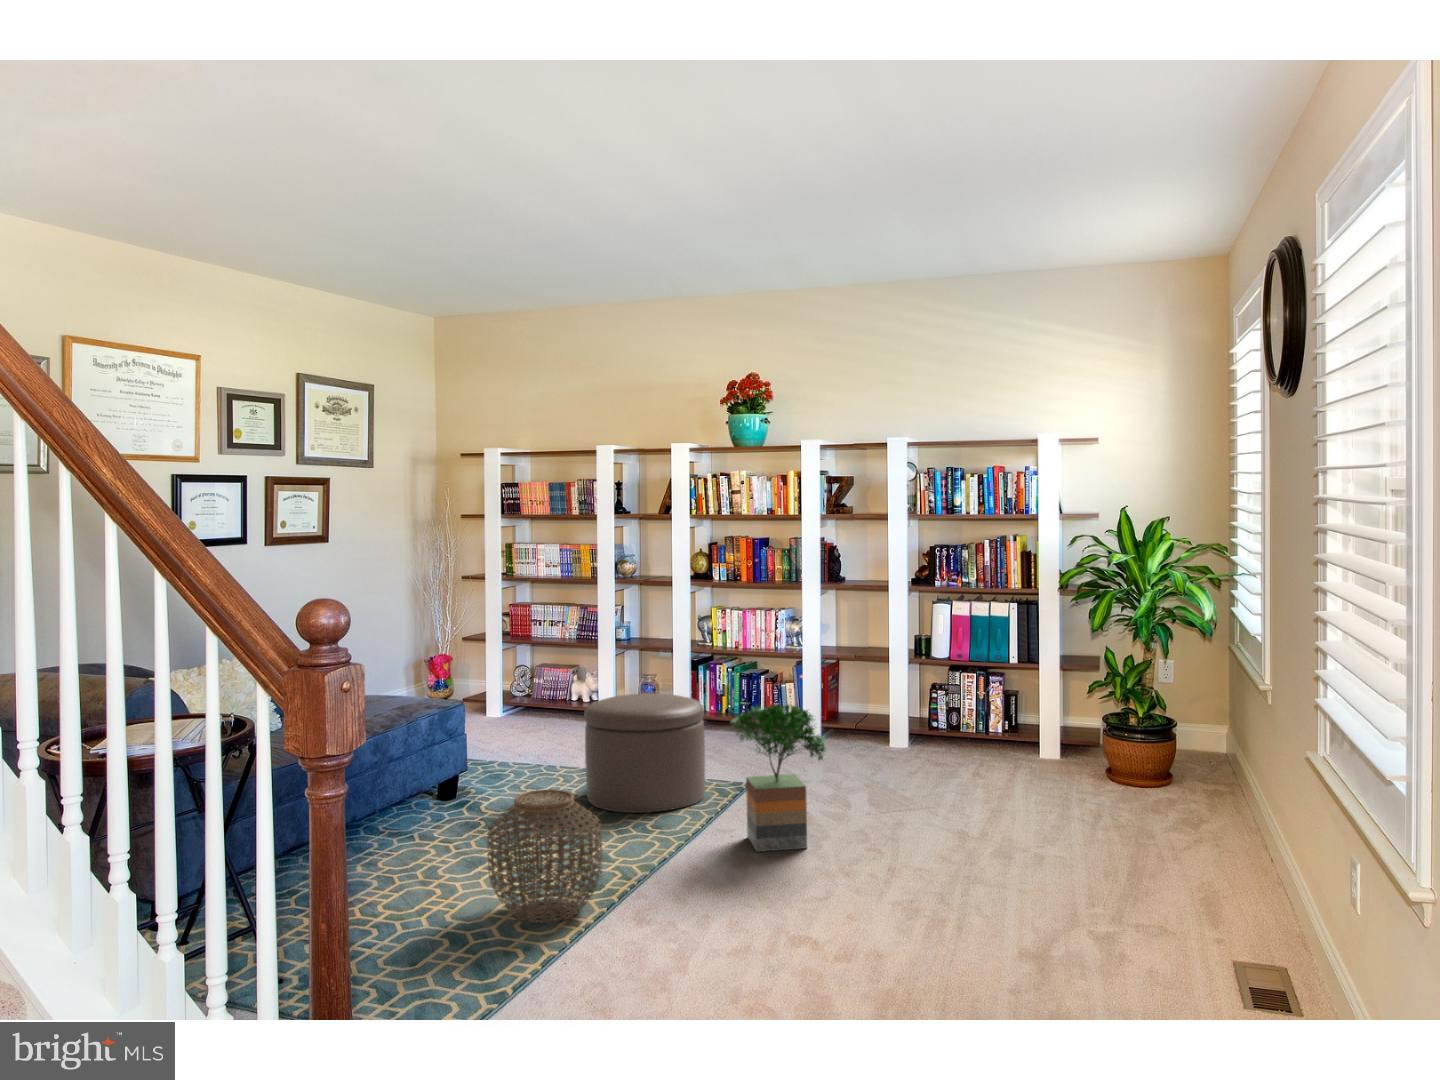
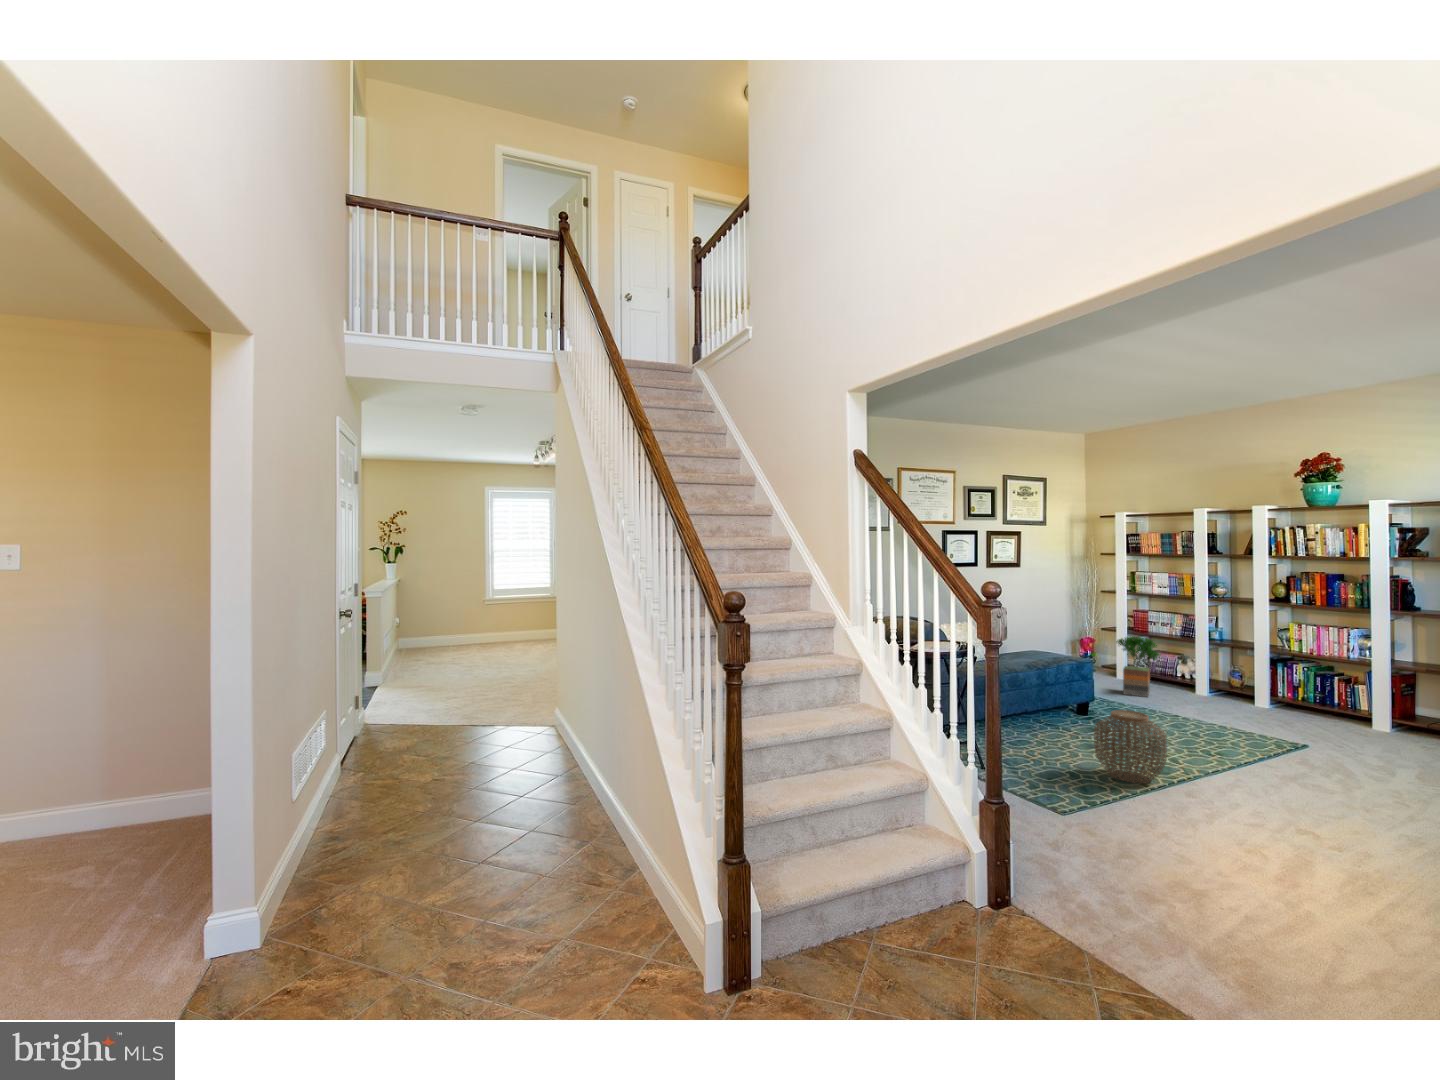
ottoman: present [584,693,705,813] -> none [1172,670,1265,747]
potted tree: present [731,704,827,852] -> present [1116,637,1160,697]

